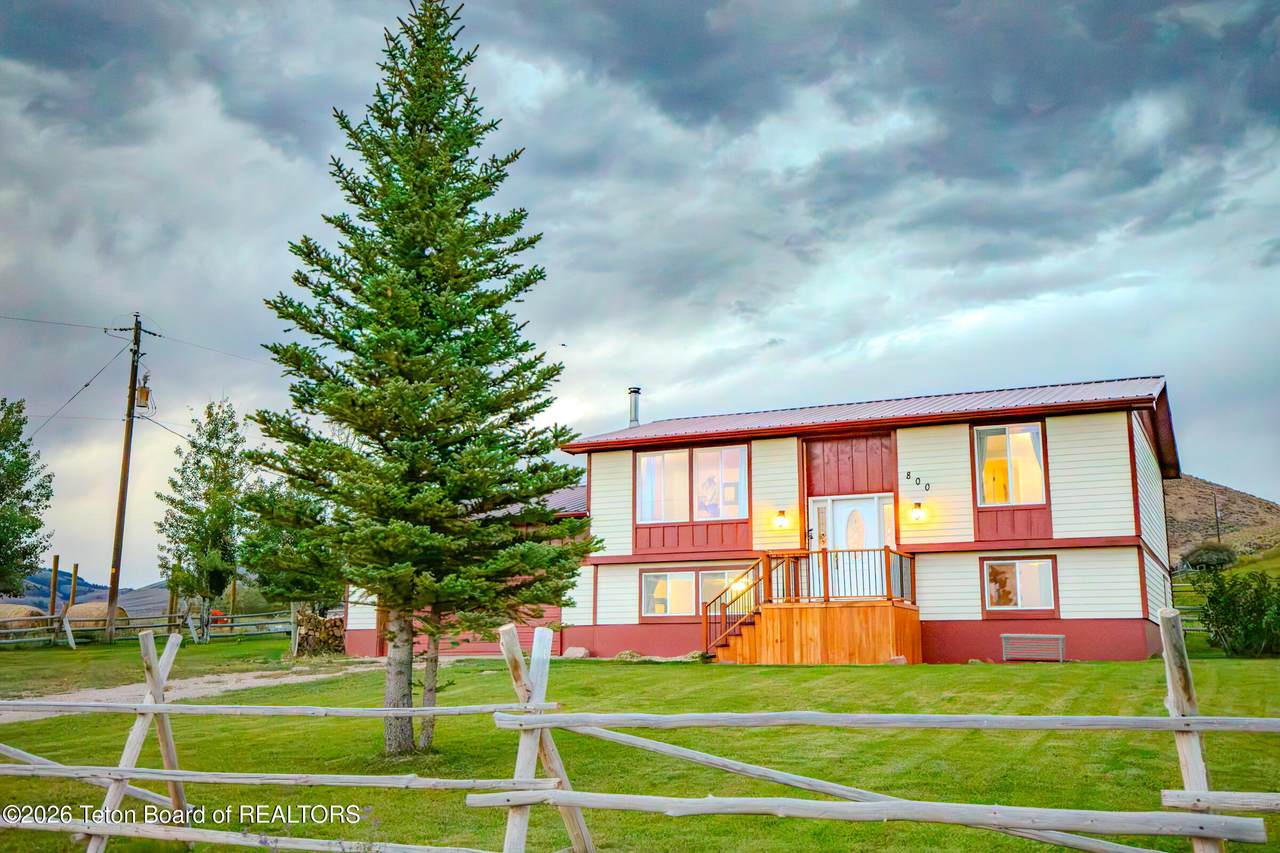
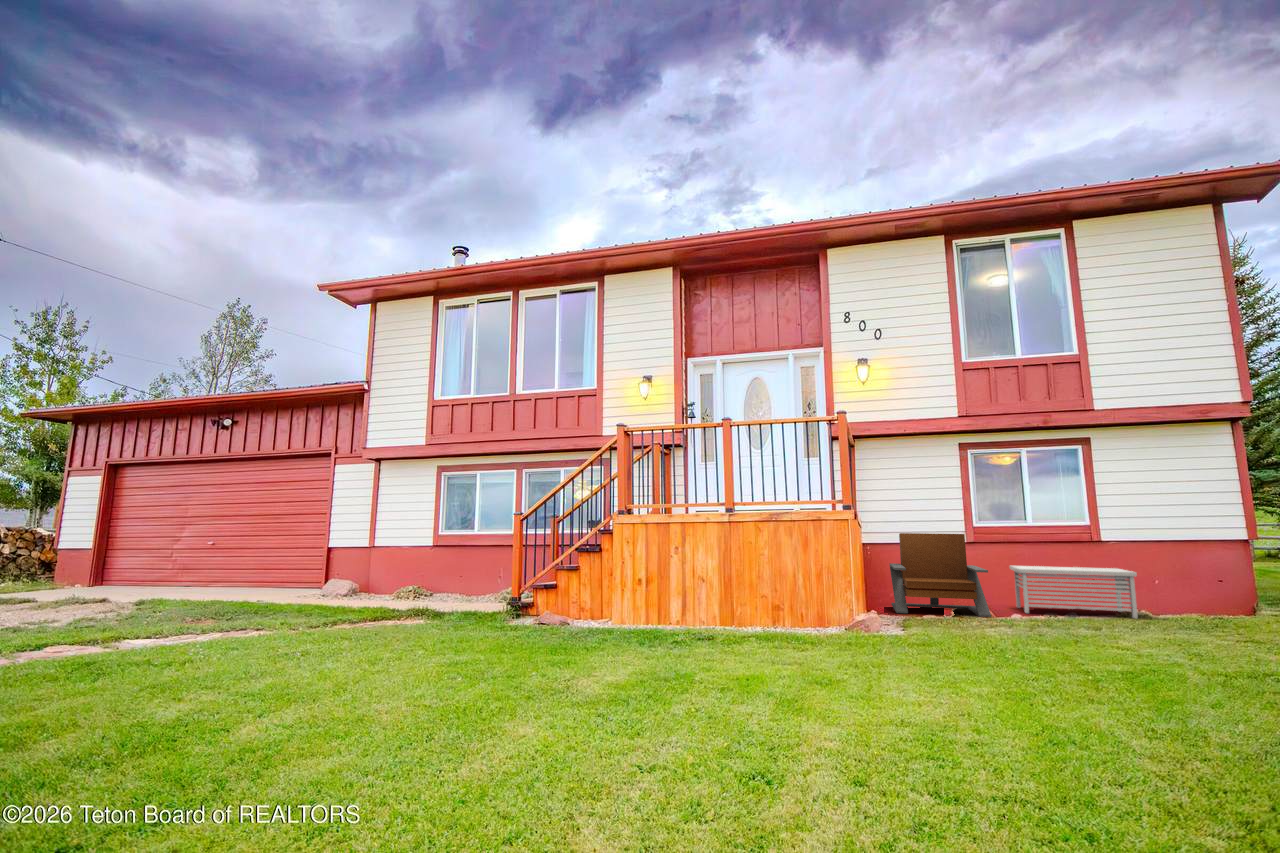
lounge chair: none [926,614,984,661] -> present [890,533,991,617]

